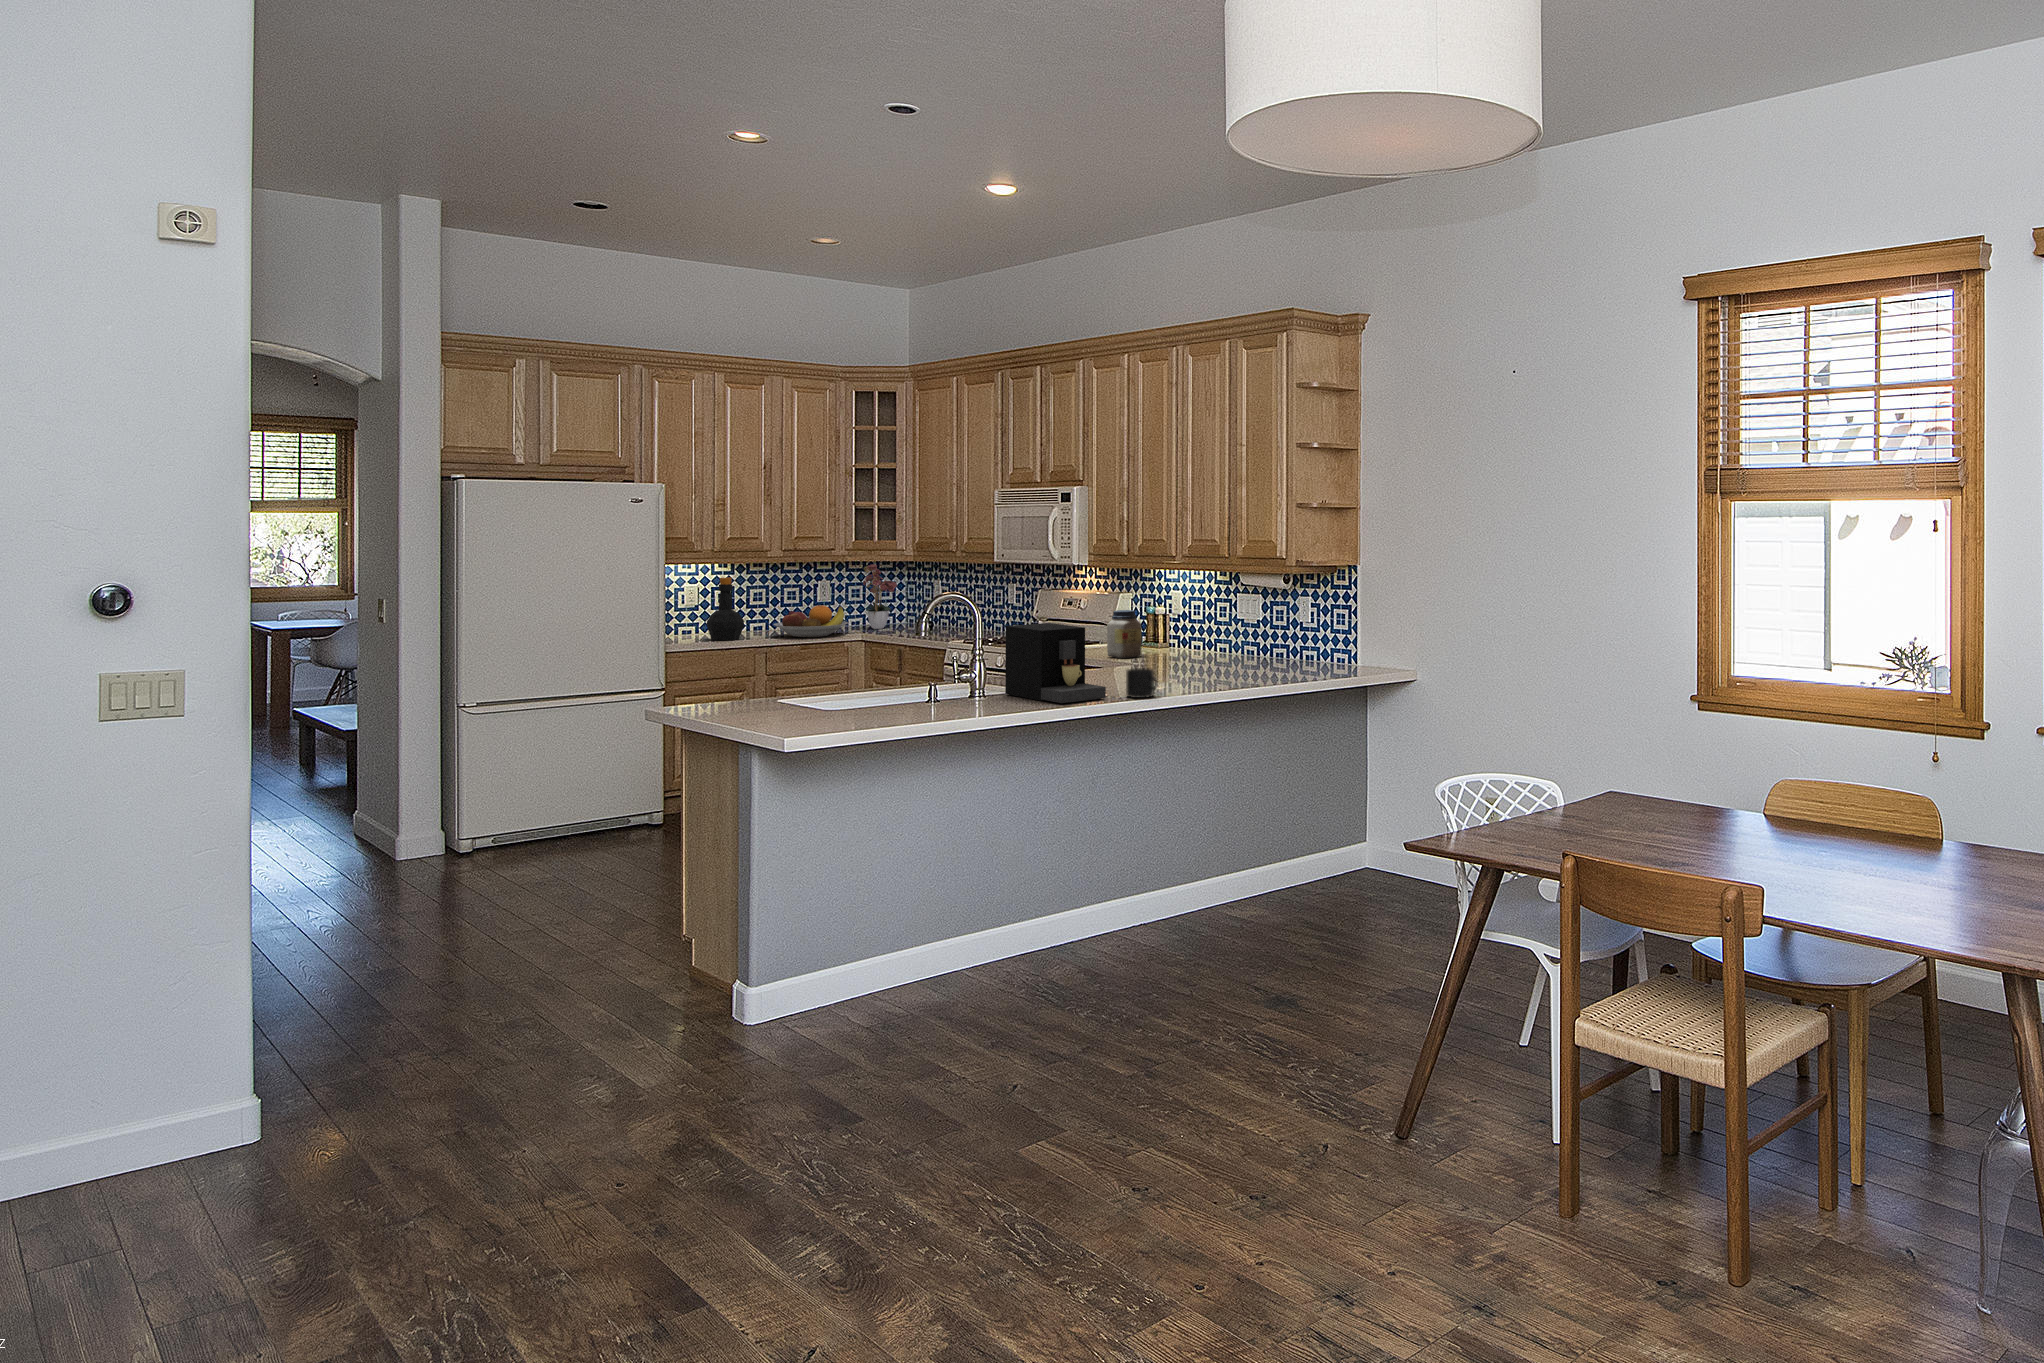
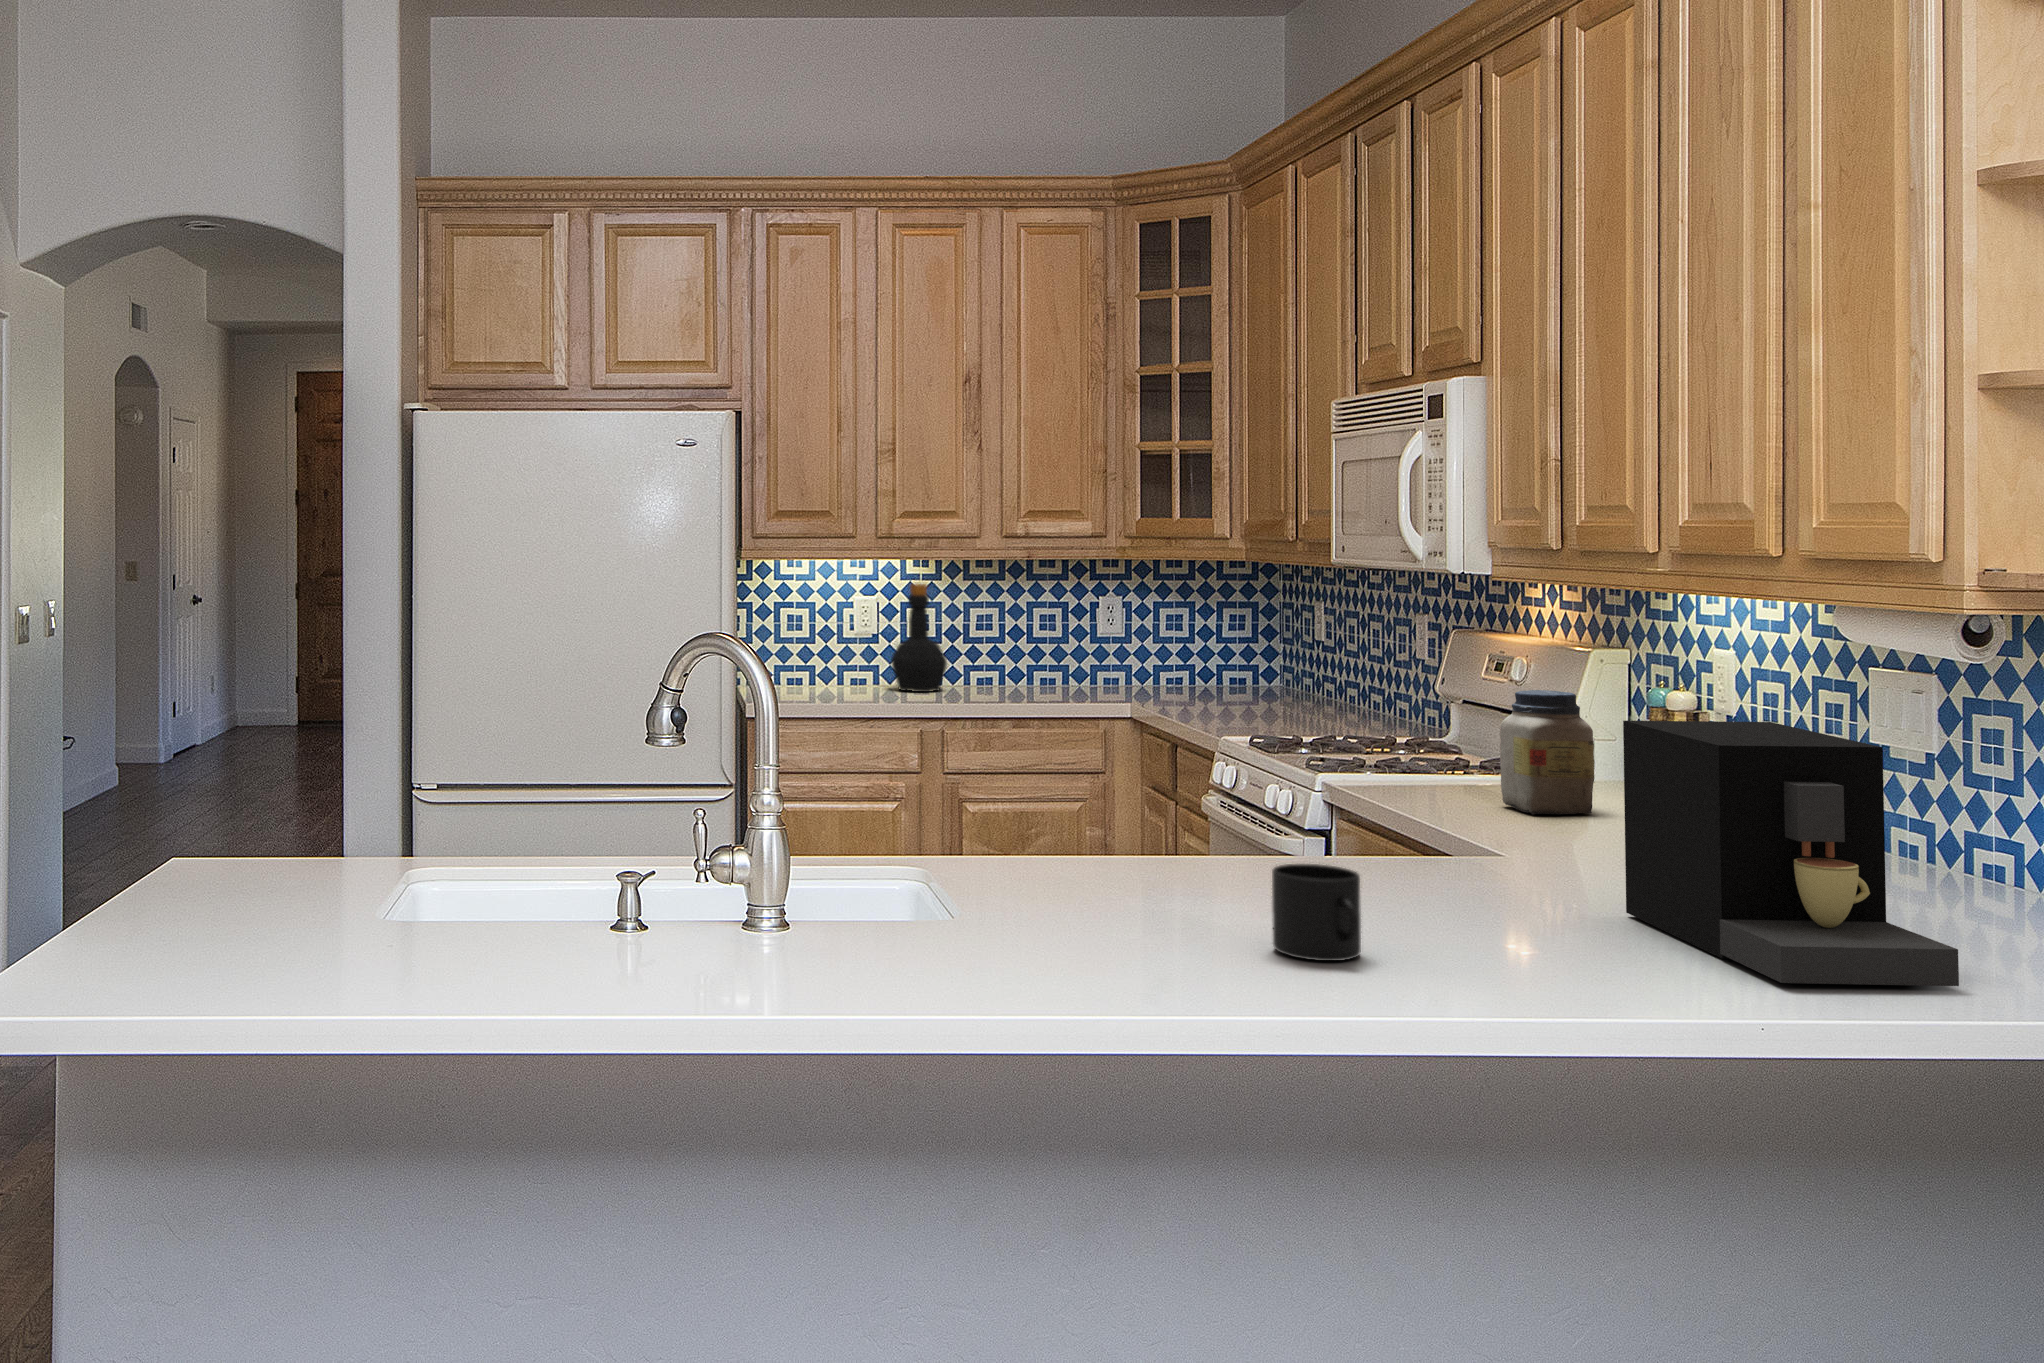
flower arrangement: present [863,564,897,629] -> none [1165,565,1248,693]
fruit bowl: present [774,605,848,637] -> none [993,641,1124,698]
coffee maker: present [1005,623,1106,703] -> present [1623,721,1959,986]

